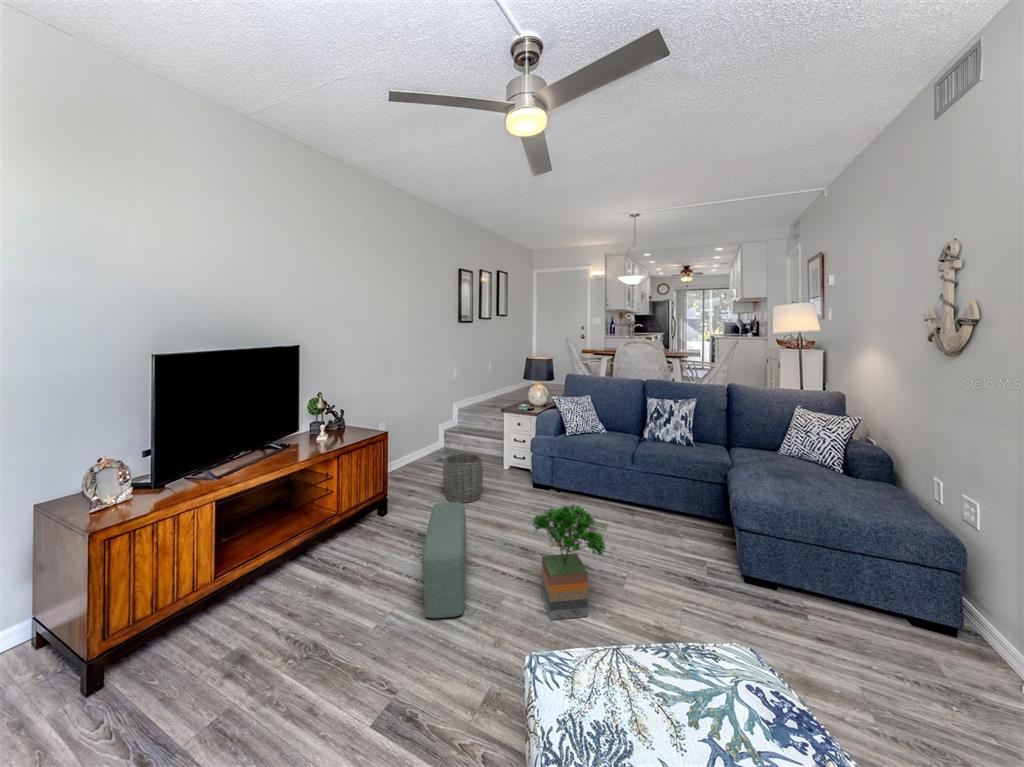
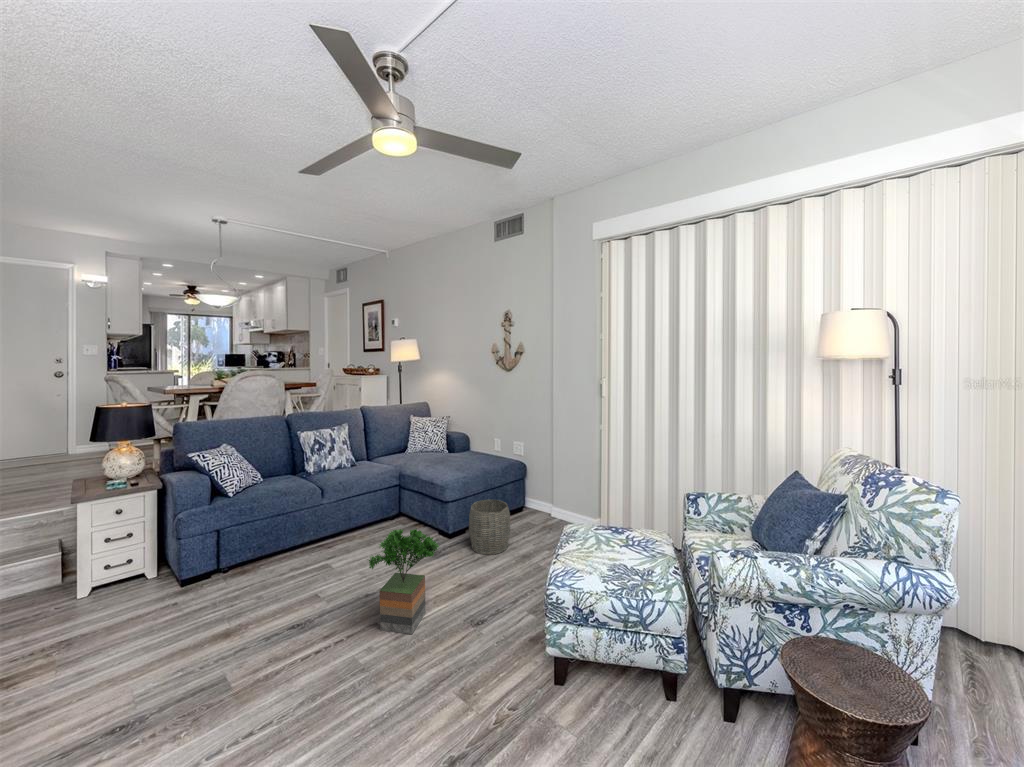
woven basket: present [443,454,483,503] -> present [469,500,510,555]
pouf: present [422,502,466,618] -> none [195,607,356,730]

